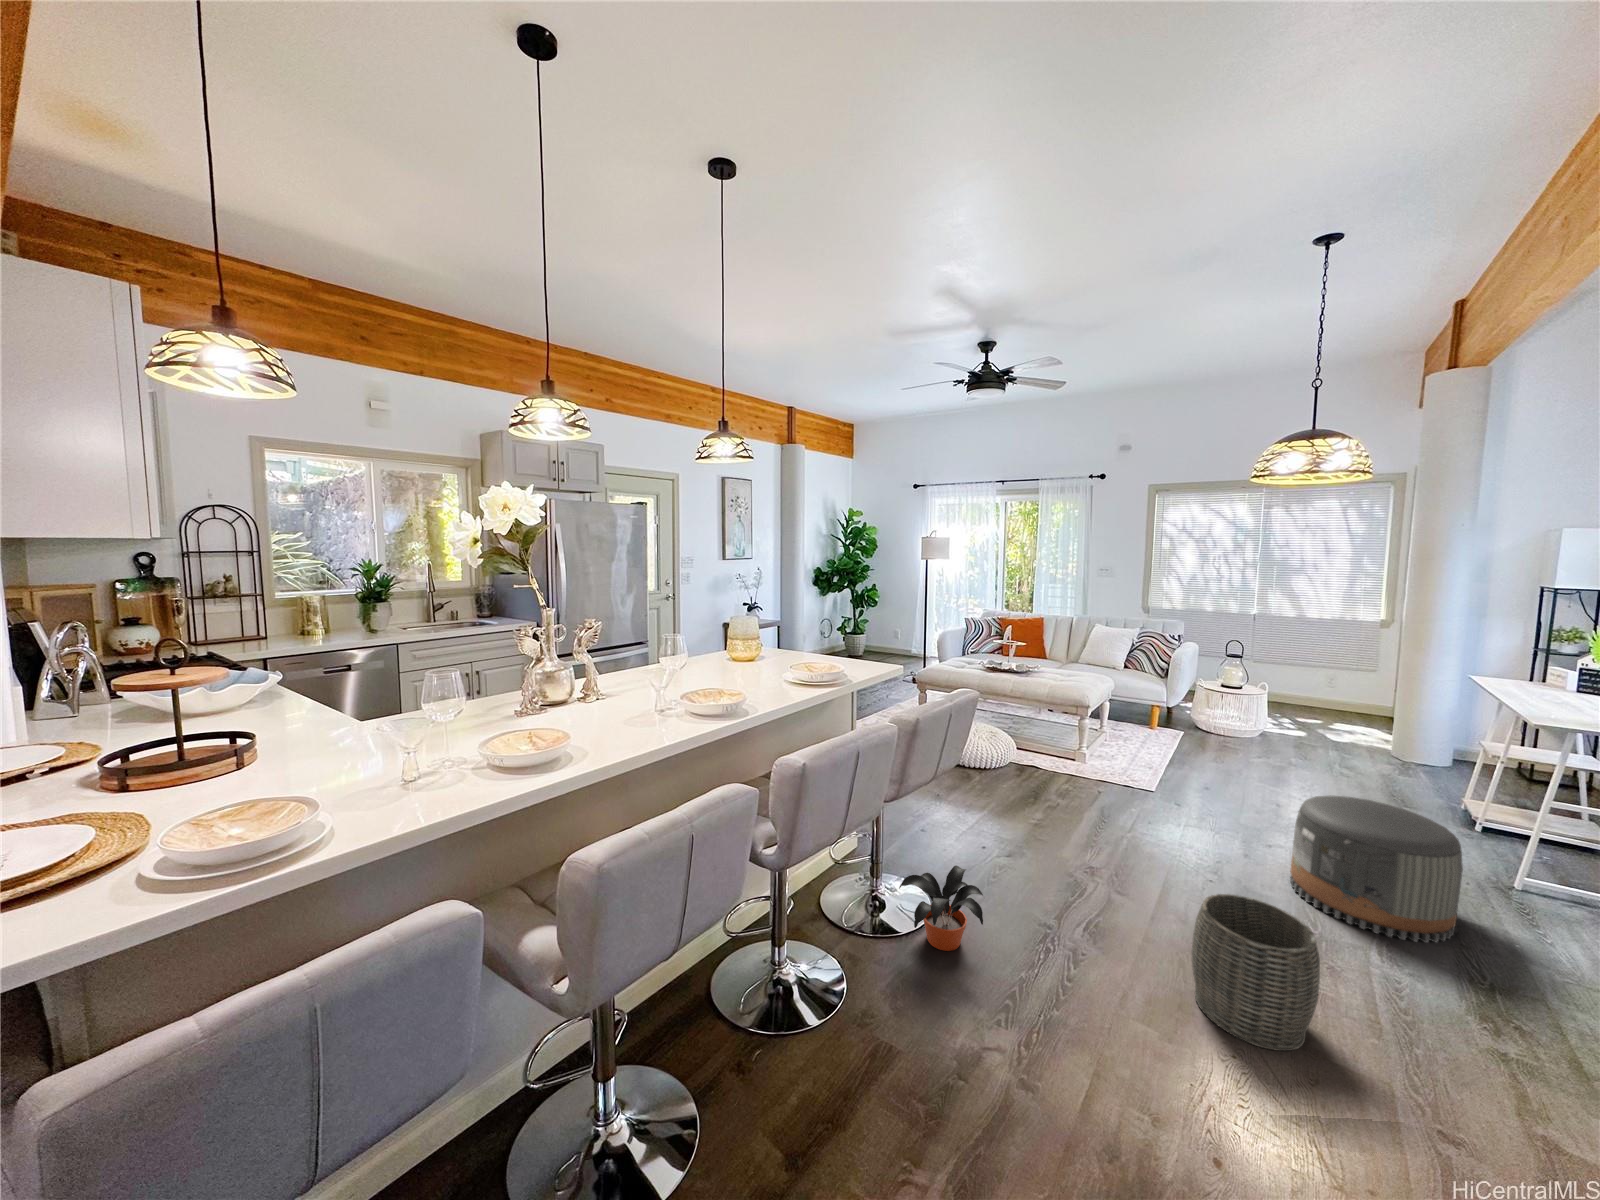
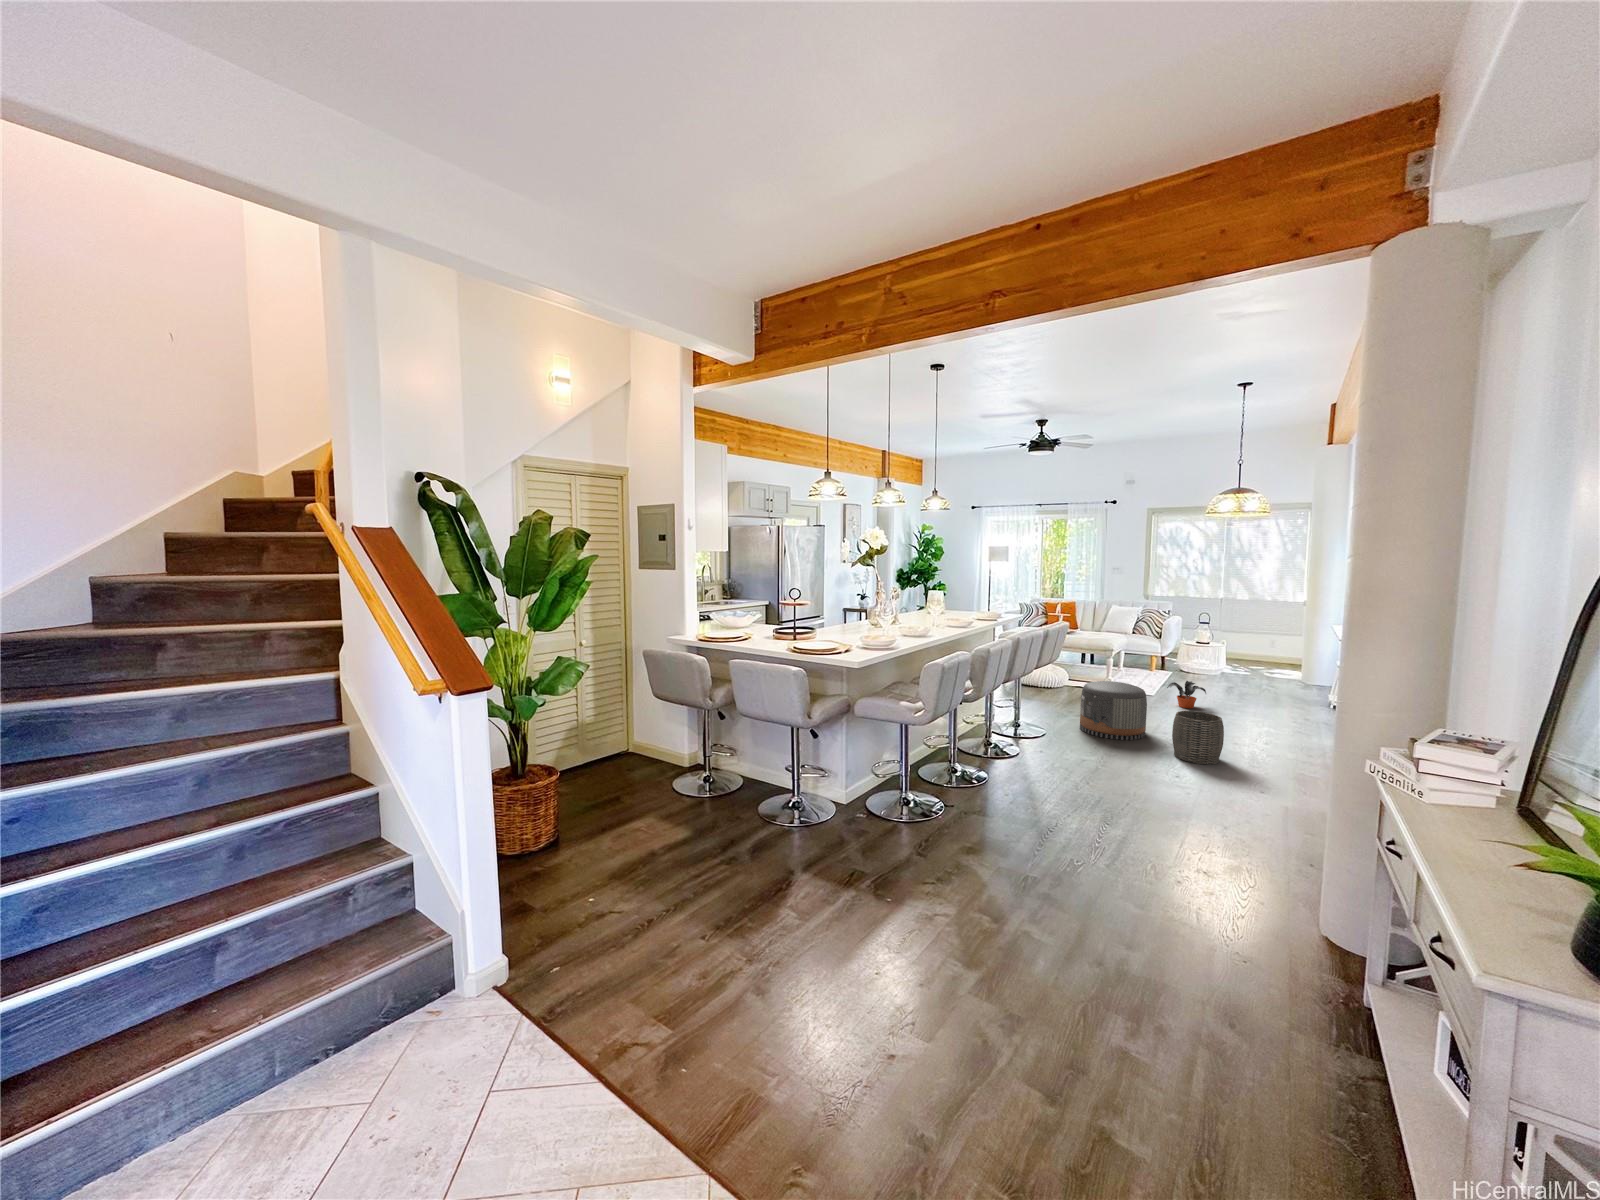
pouf: present [1290,795,1463,943] -> present [1080,681,1147,740]
potted plant: present [899,866,983,951] -> present [1167,681,1206,708]

